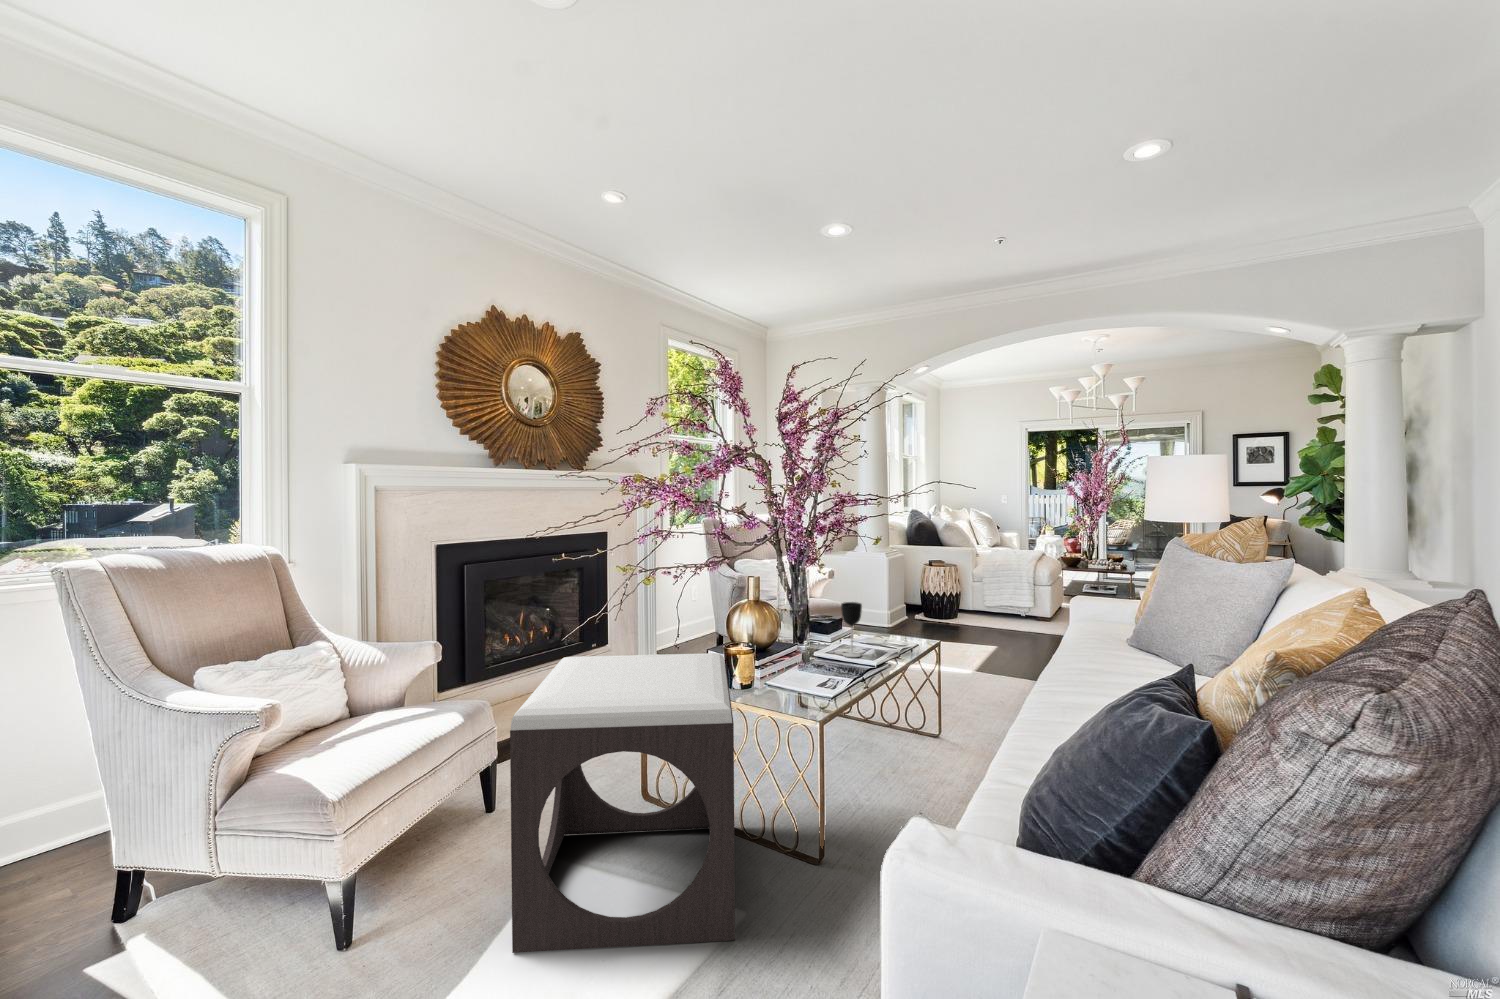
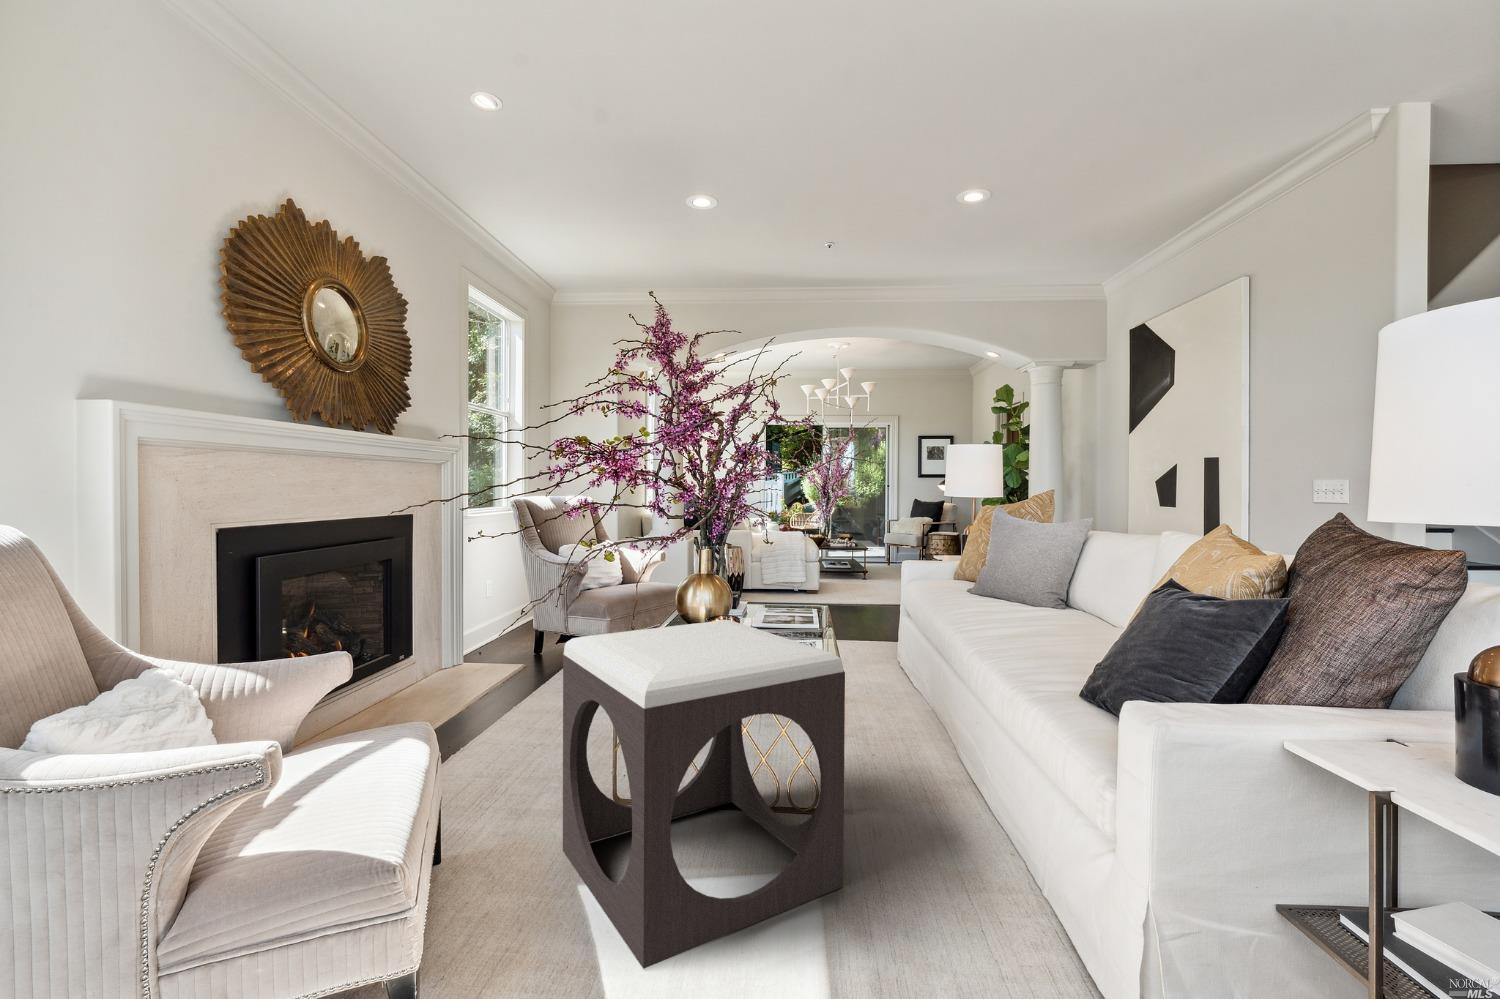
wine glass: present [841,602,862,657] -> none [785,568,805,621]

